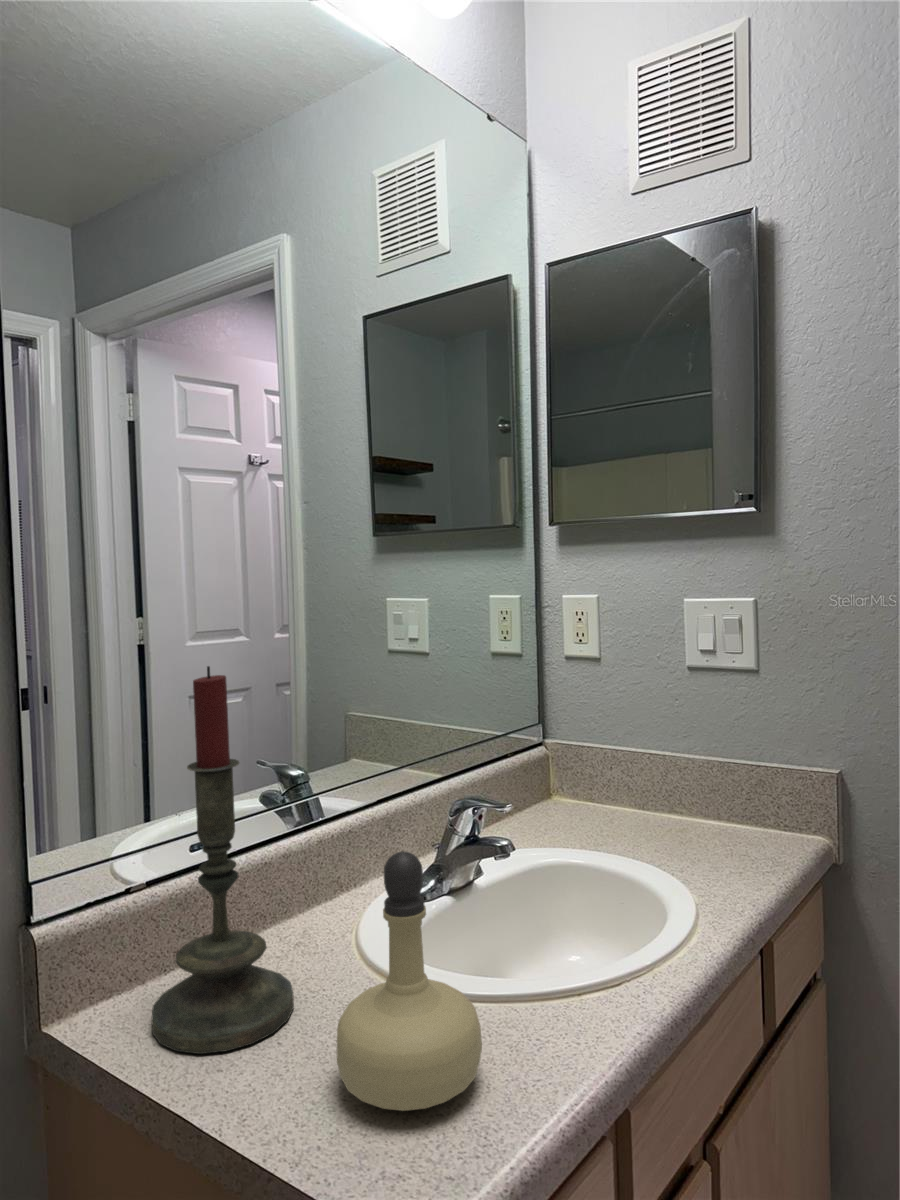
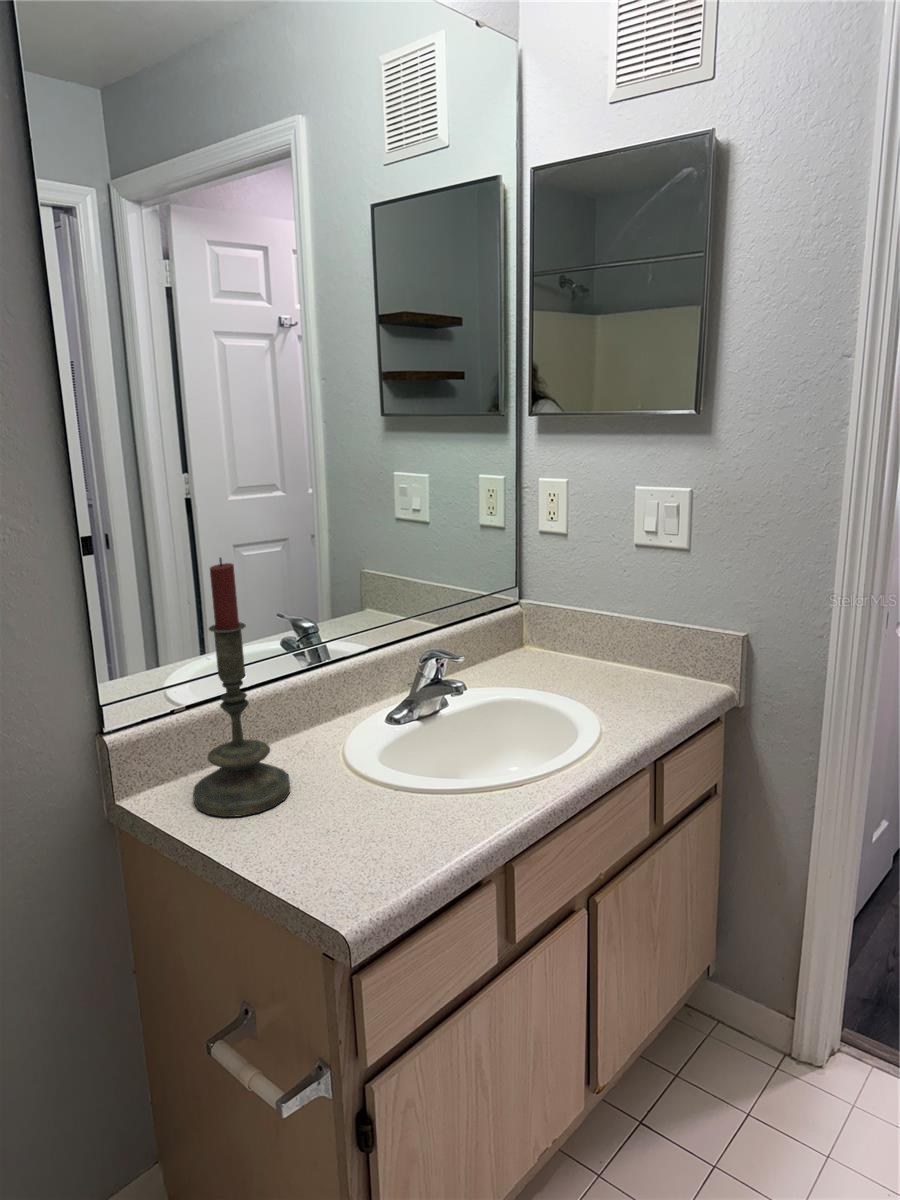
perfume bottle: present [337,851,482,1111] -> none [307,693,404,855]

